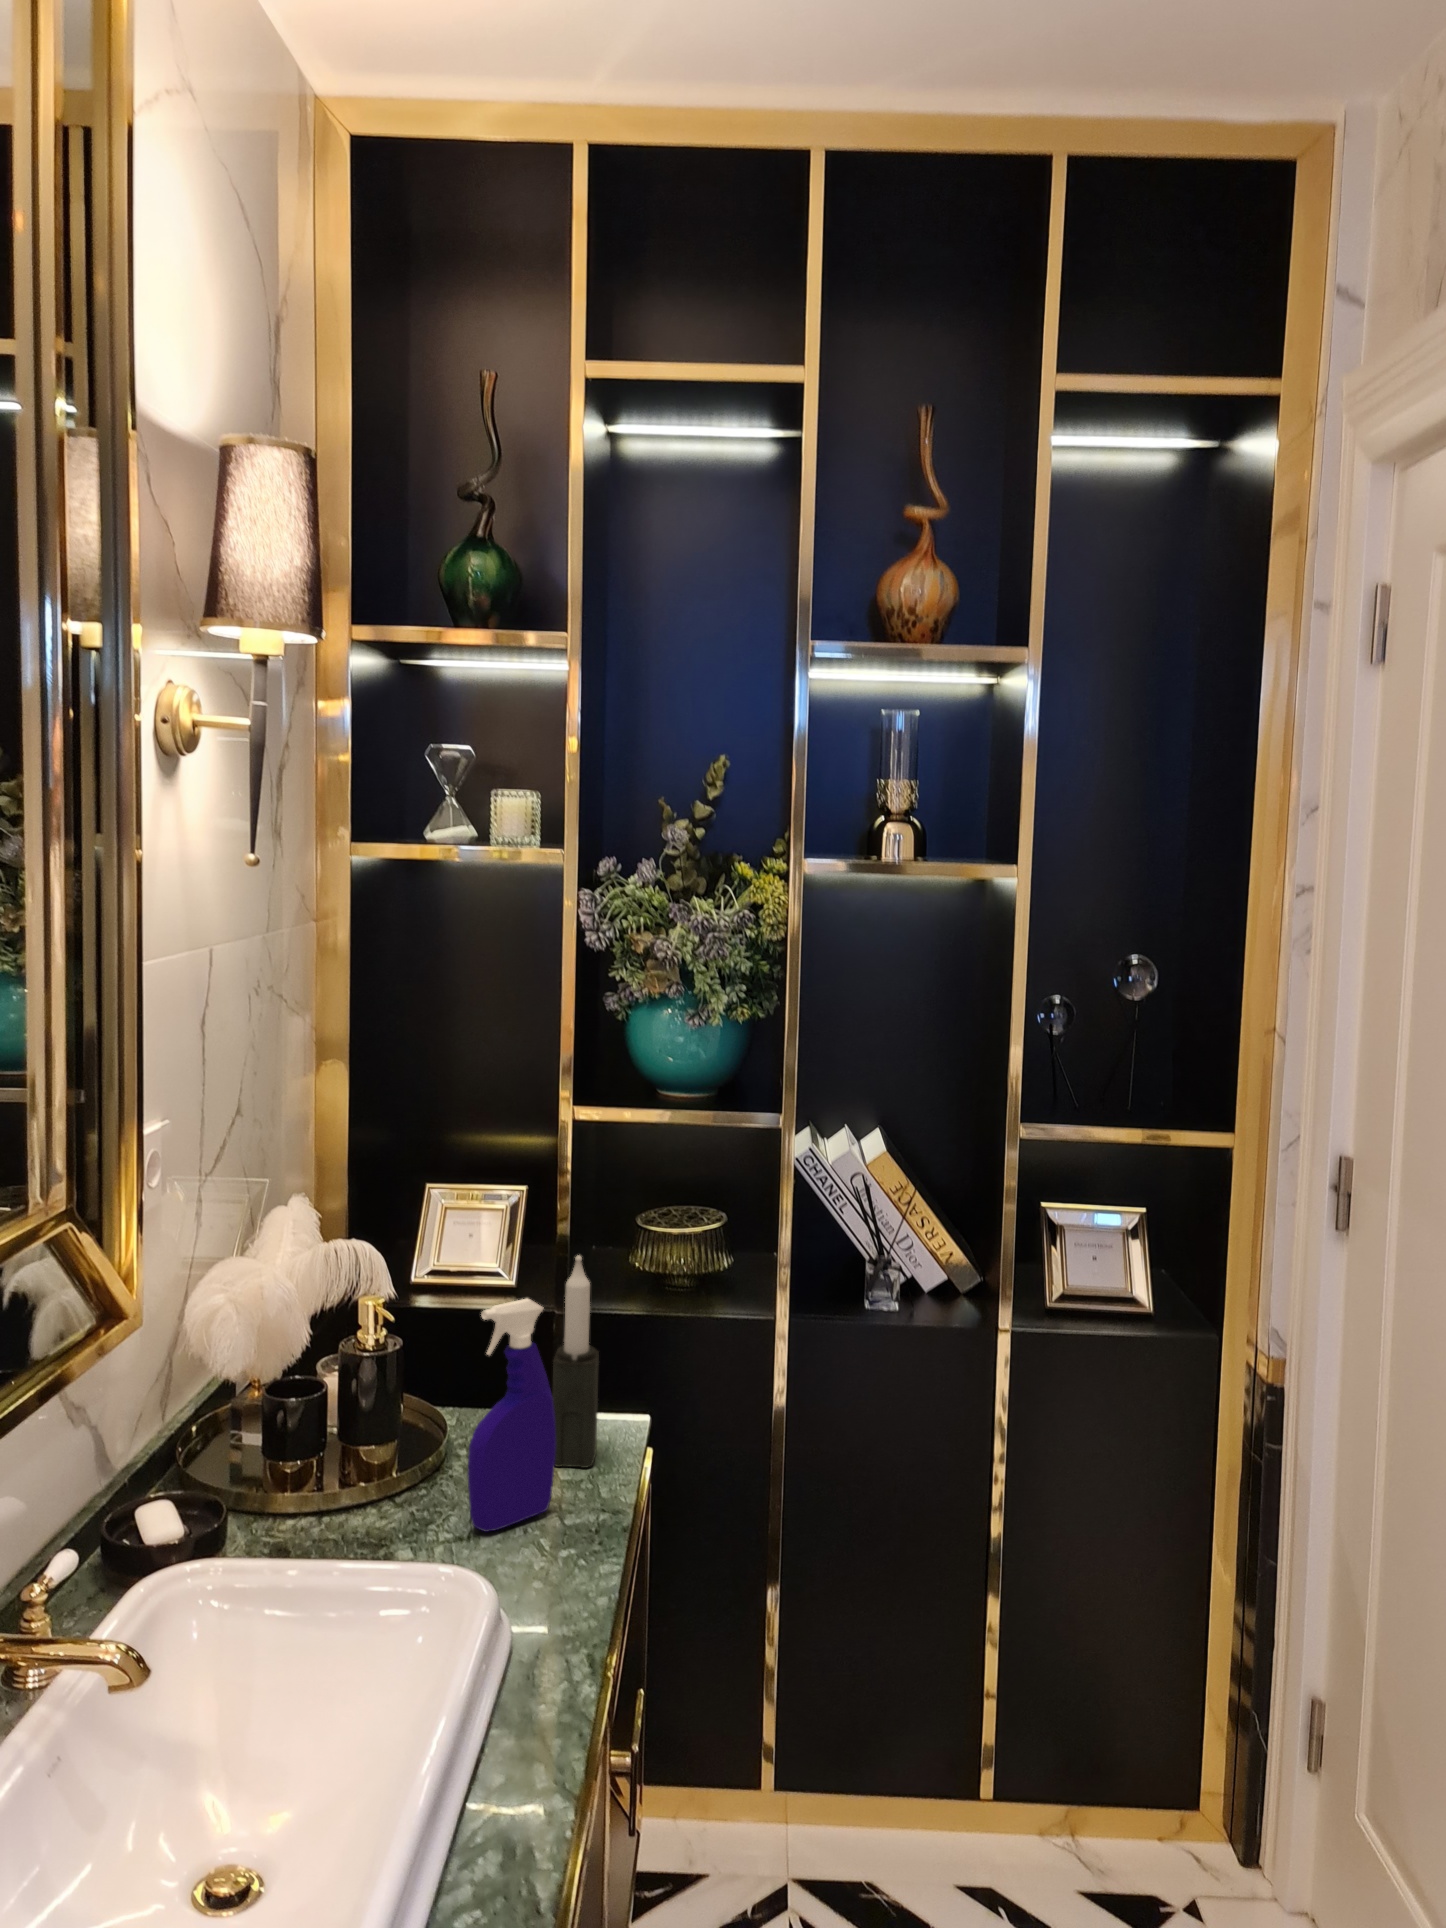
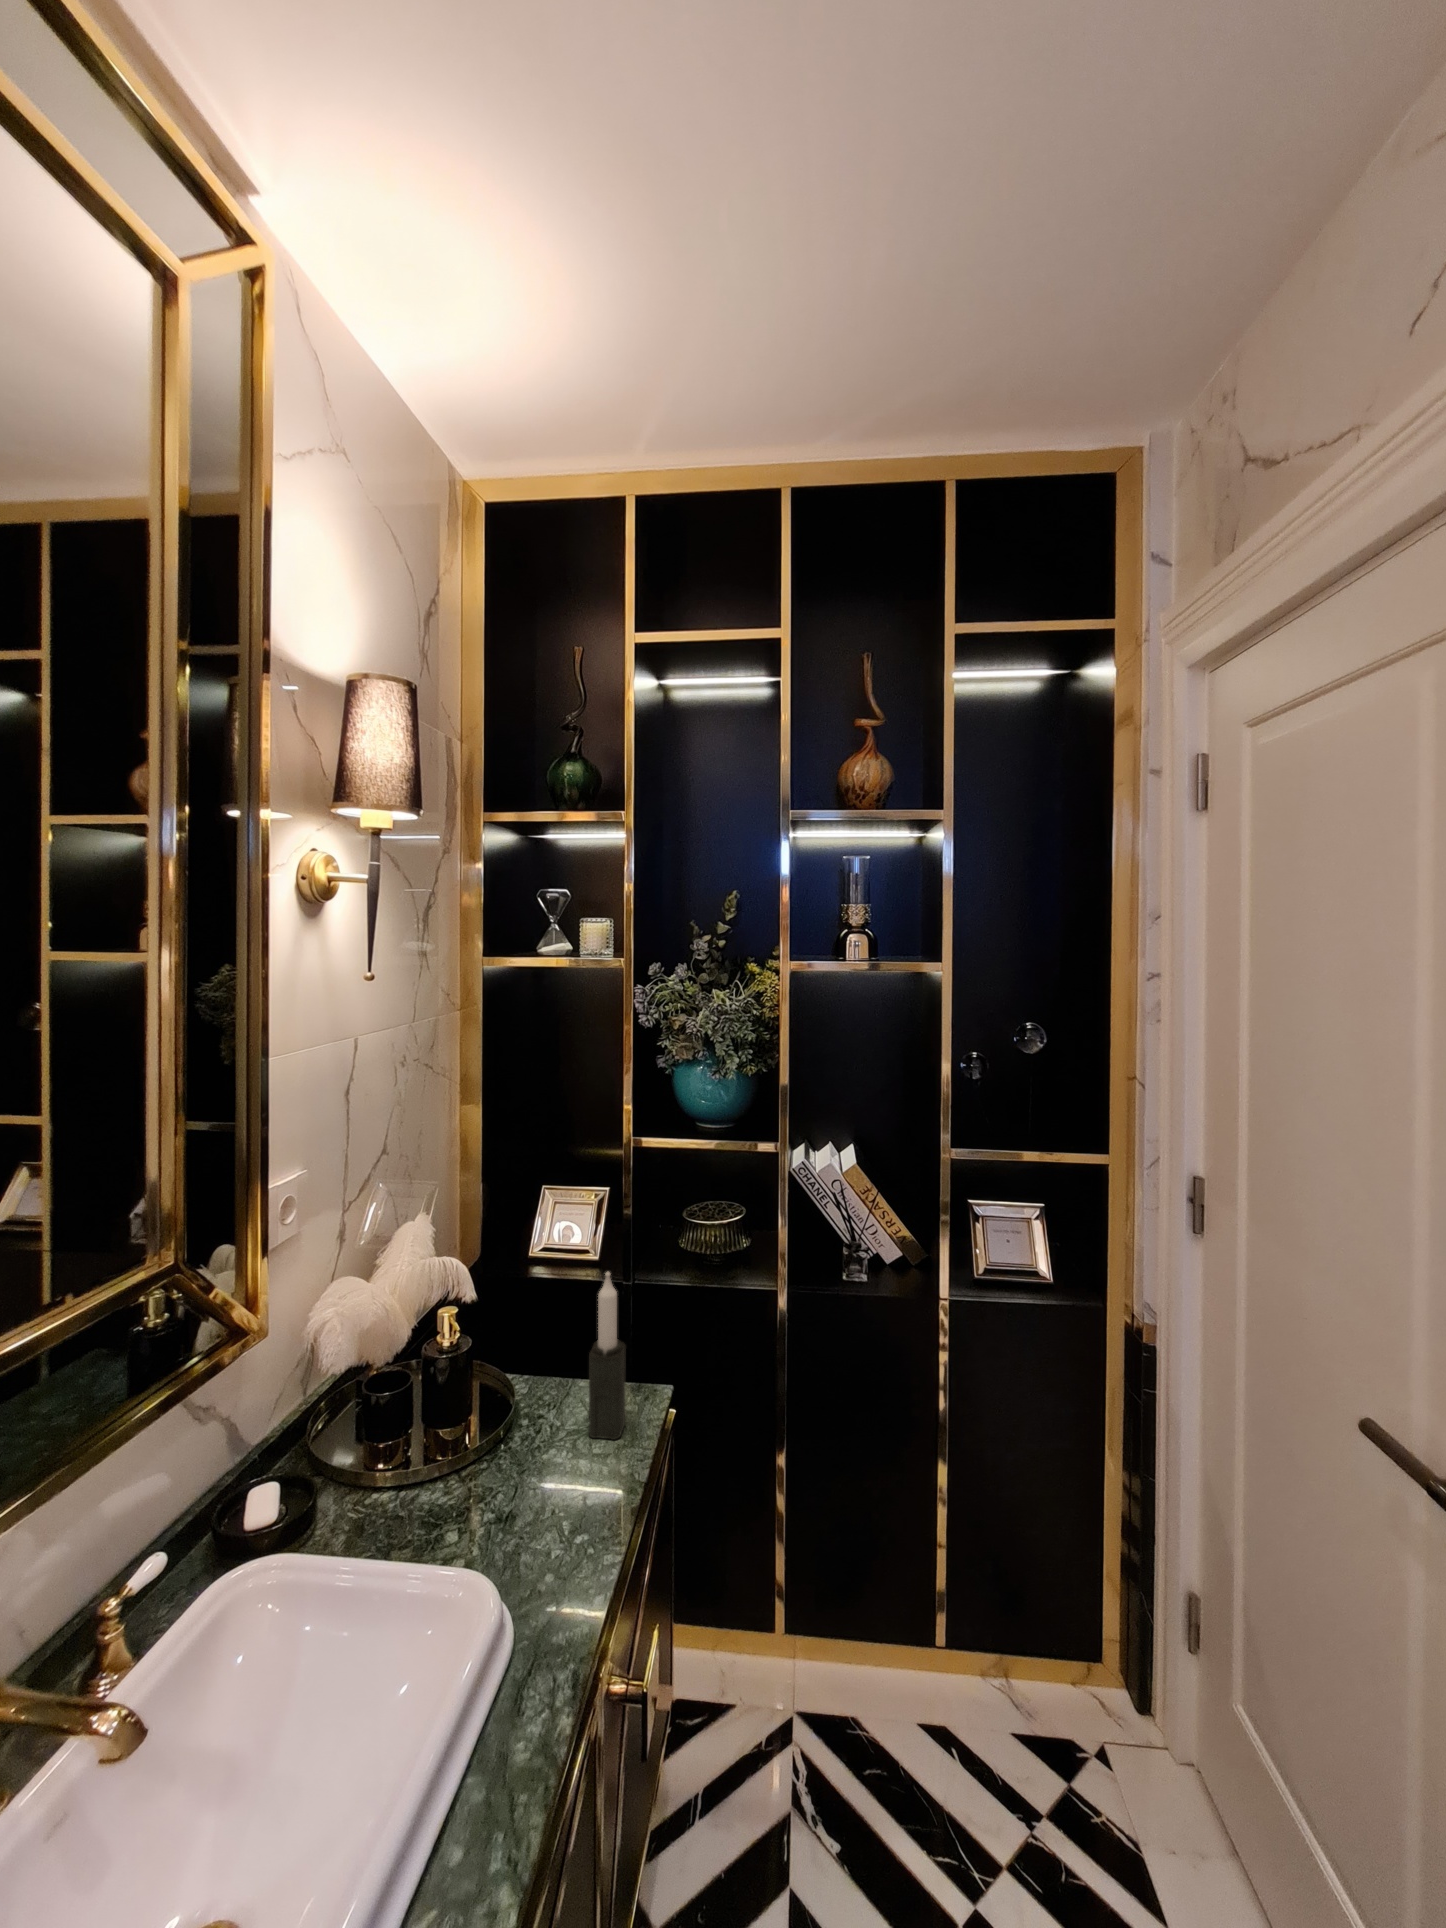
spray bottle: present [467,1299,556,1532] -> none [507,1318,581,1512]

